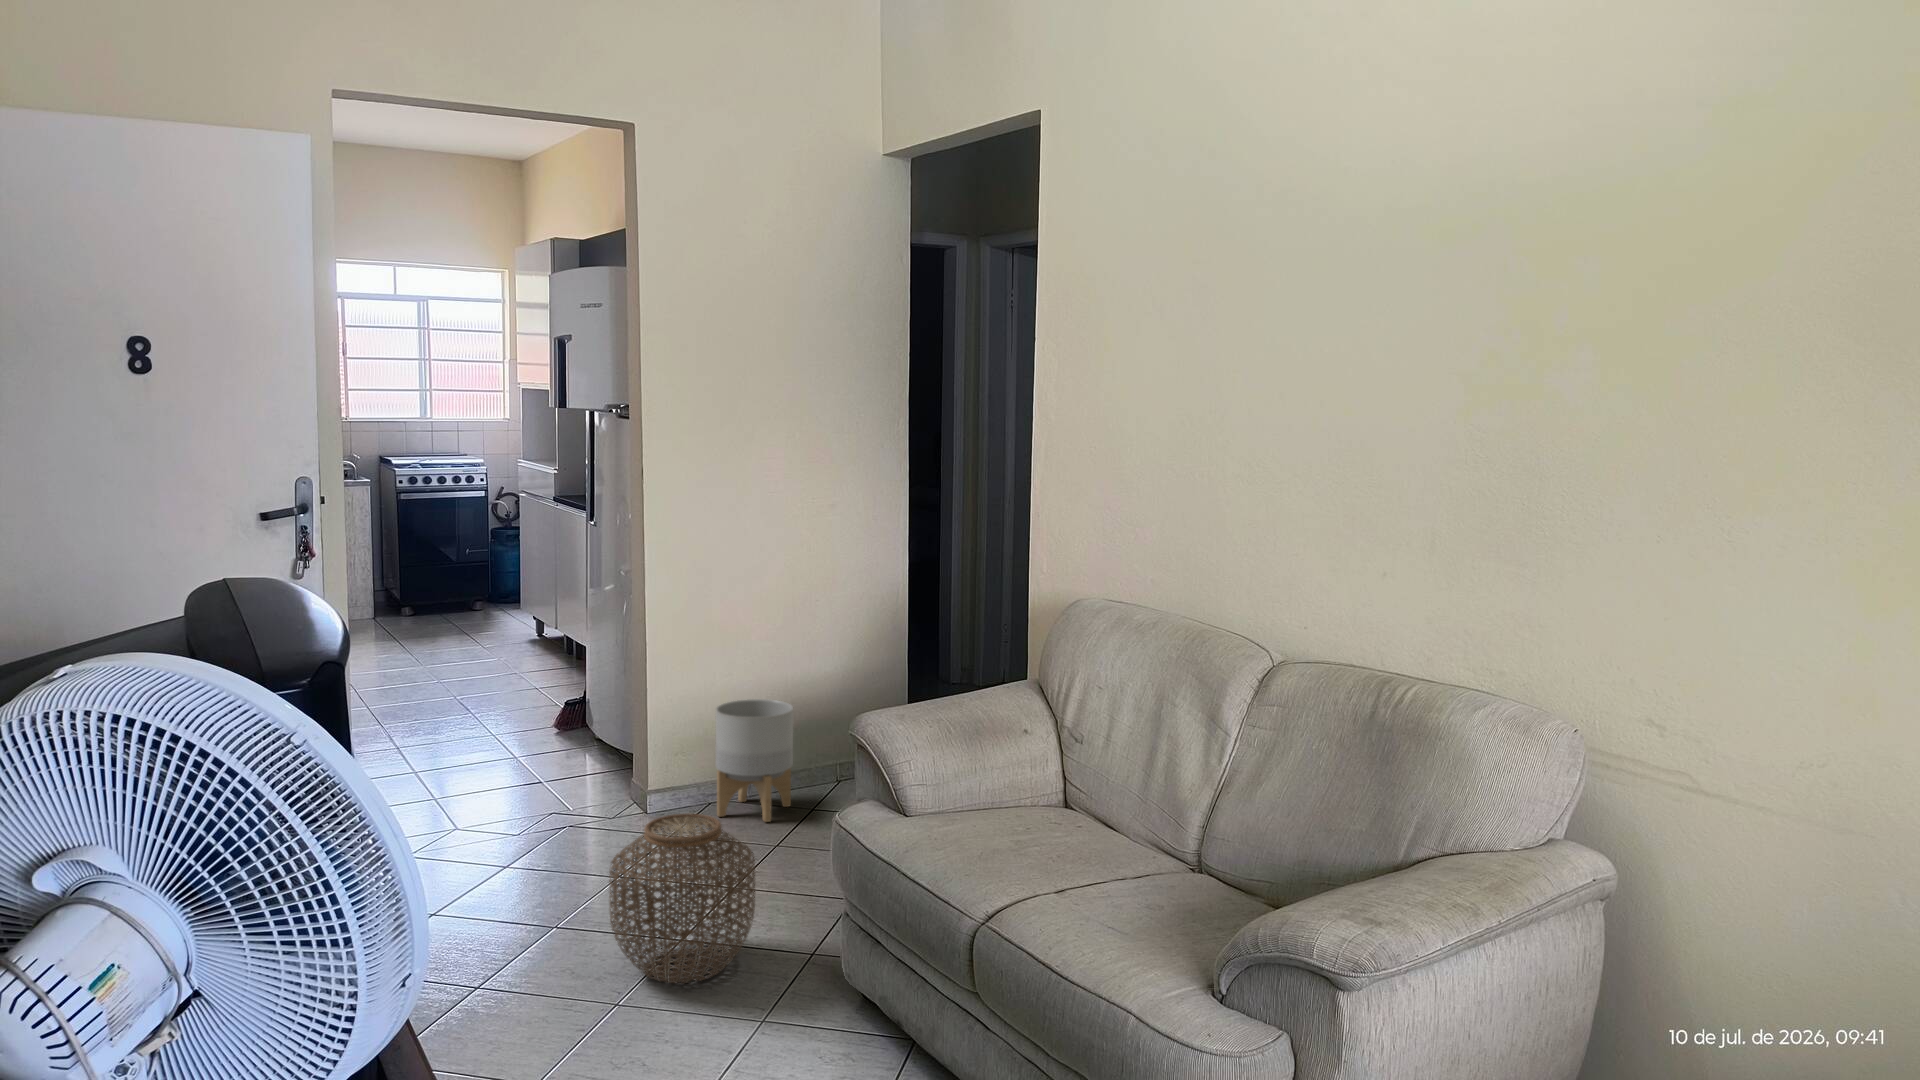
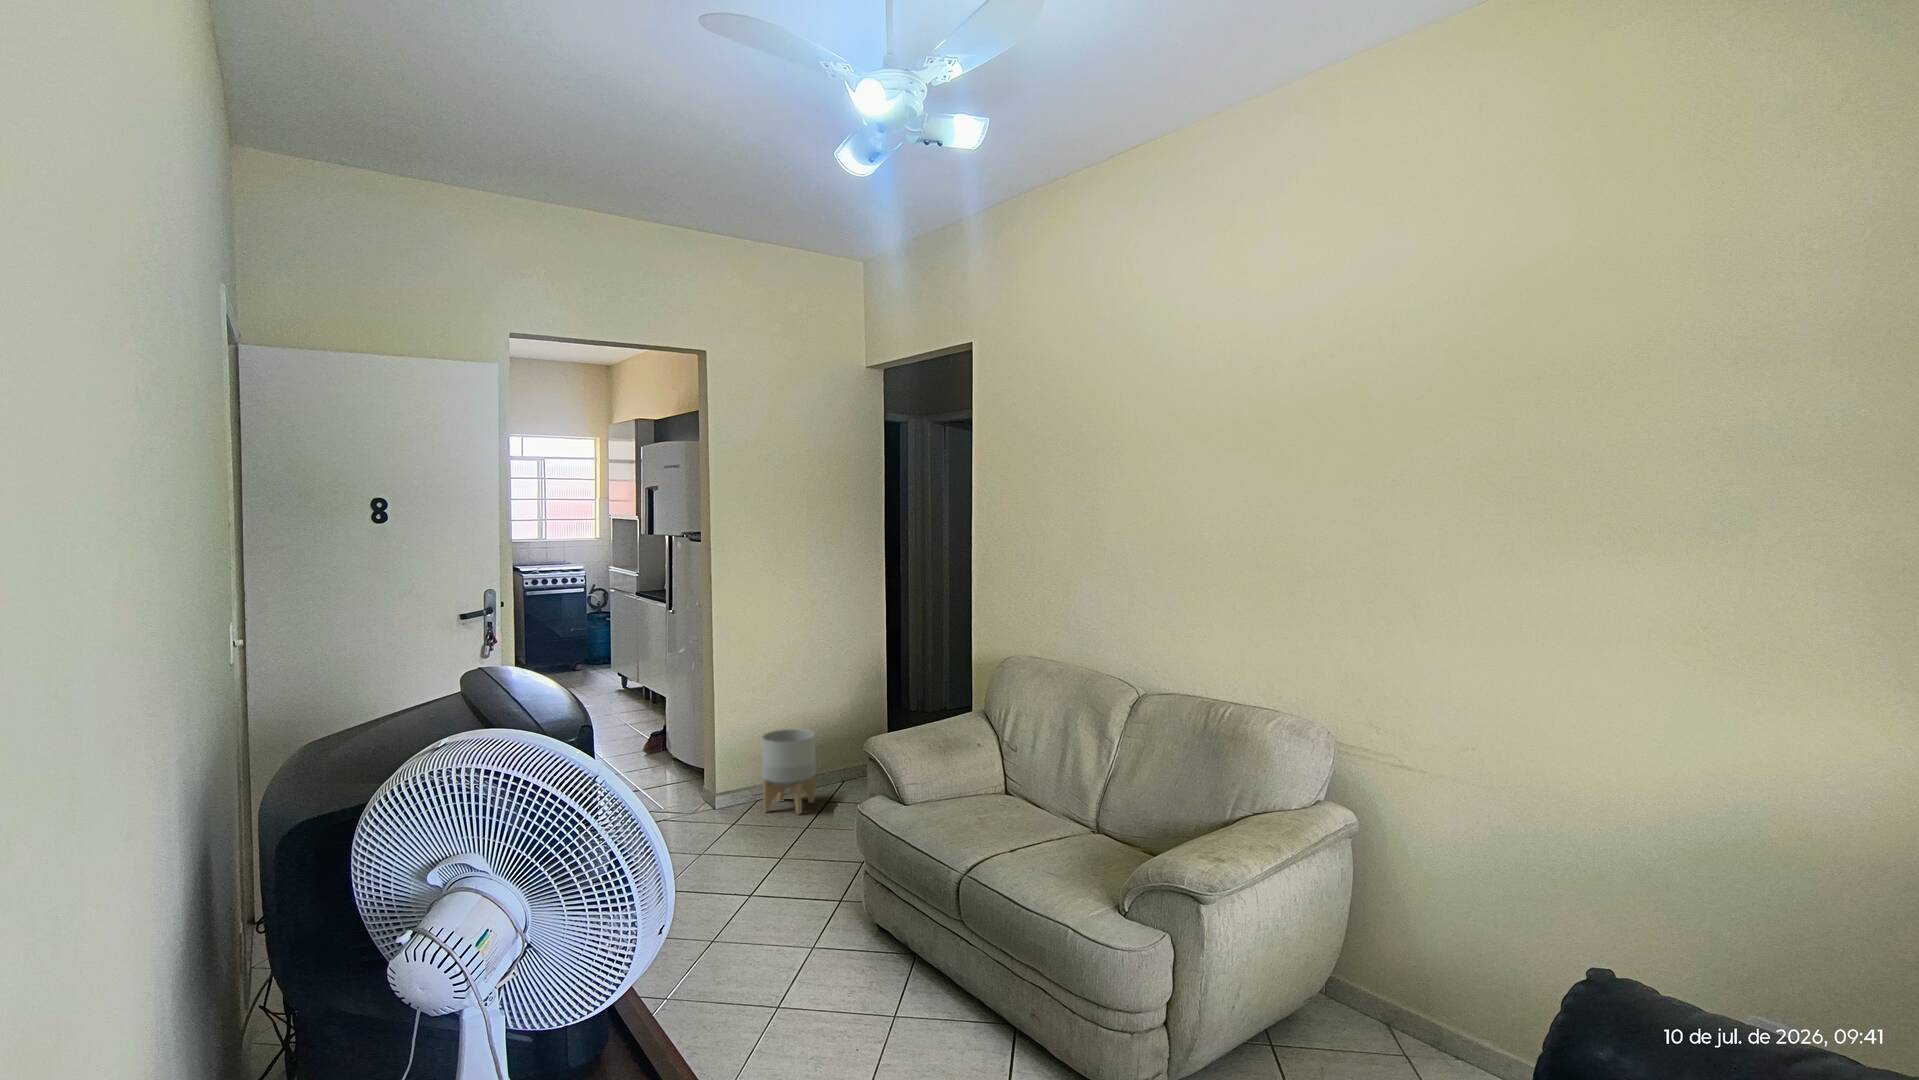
woven basket: present [609,814,755,983] -> none [699,811,799,930]

